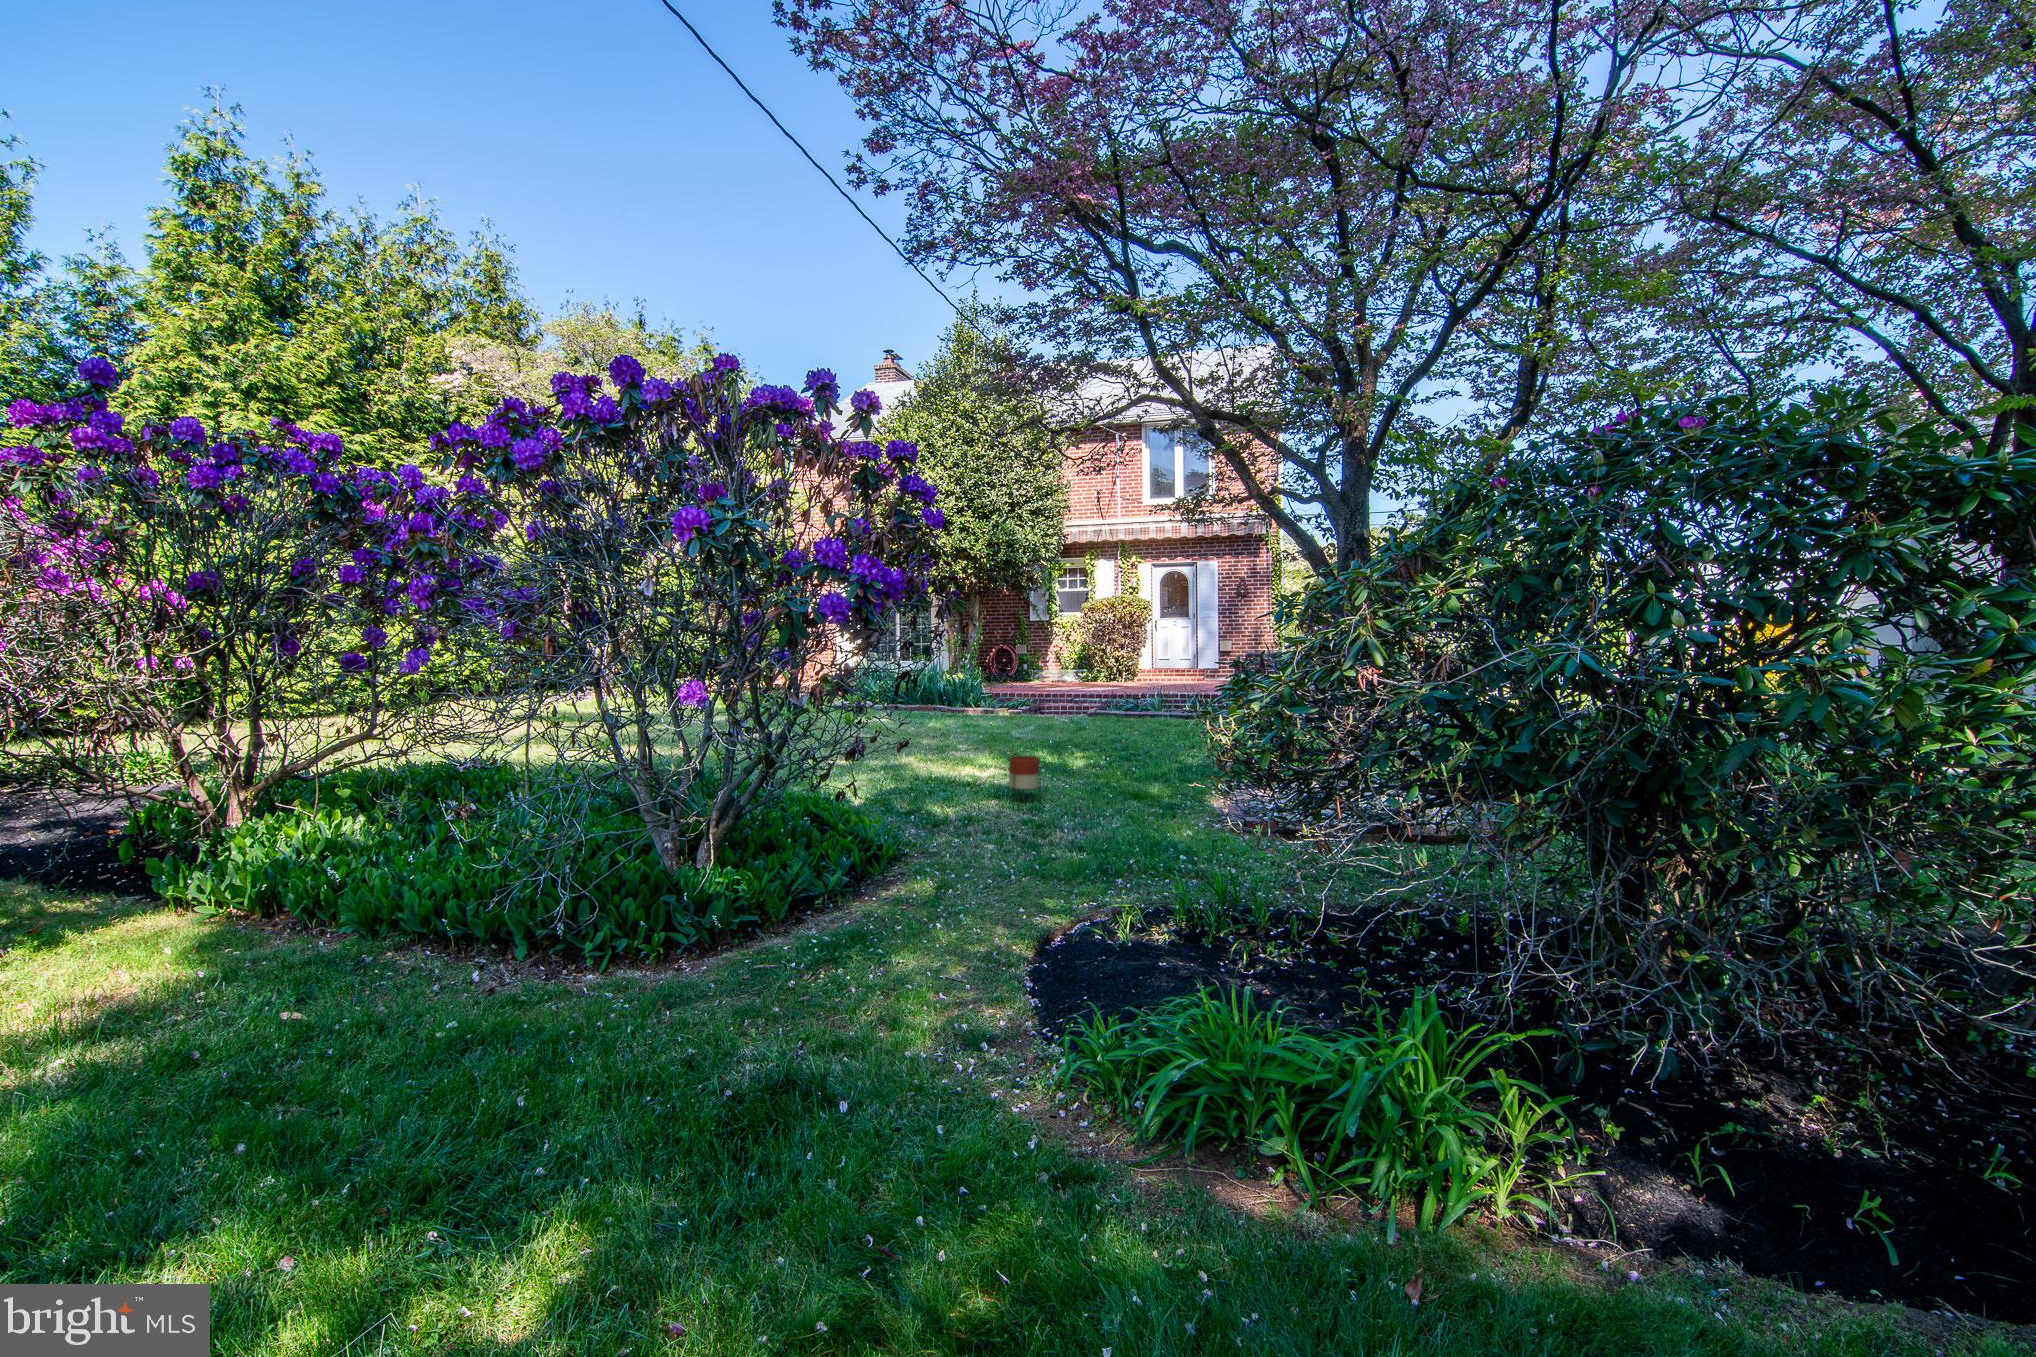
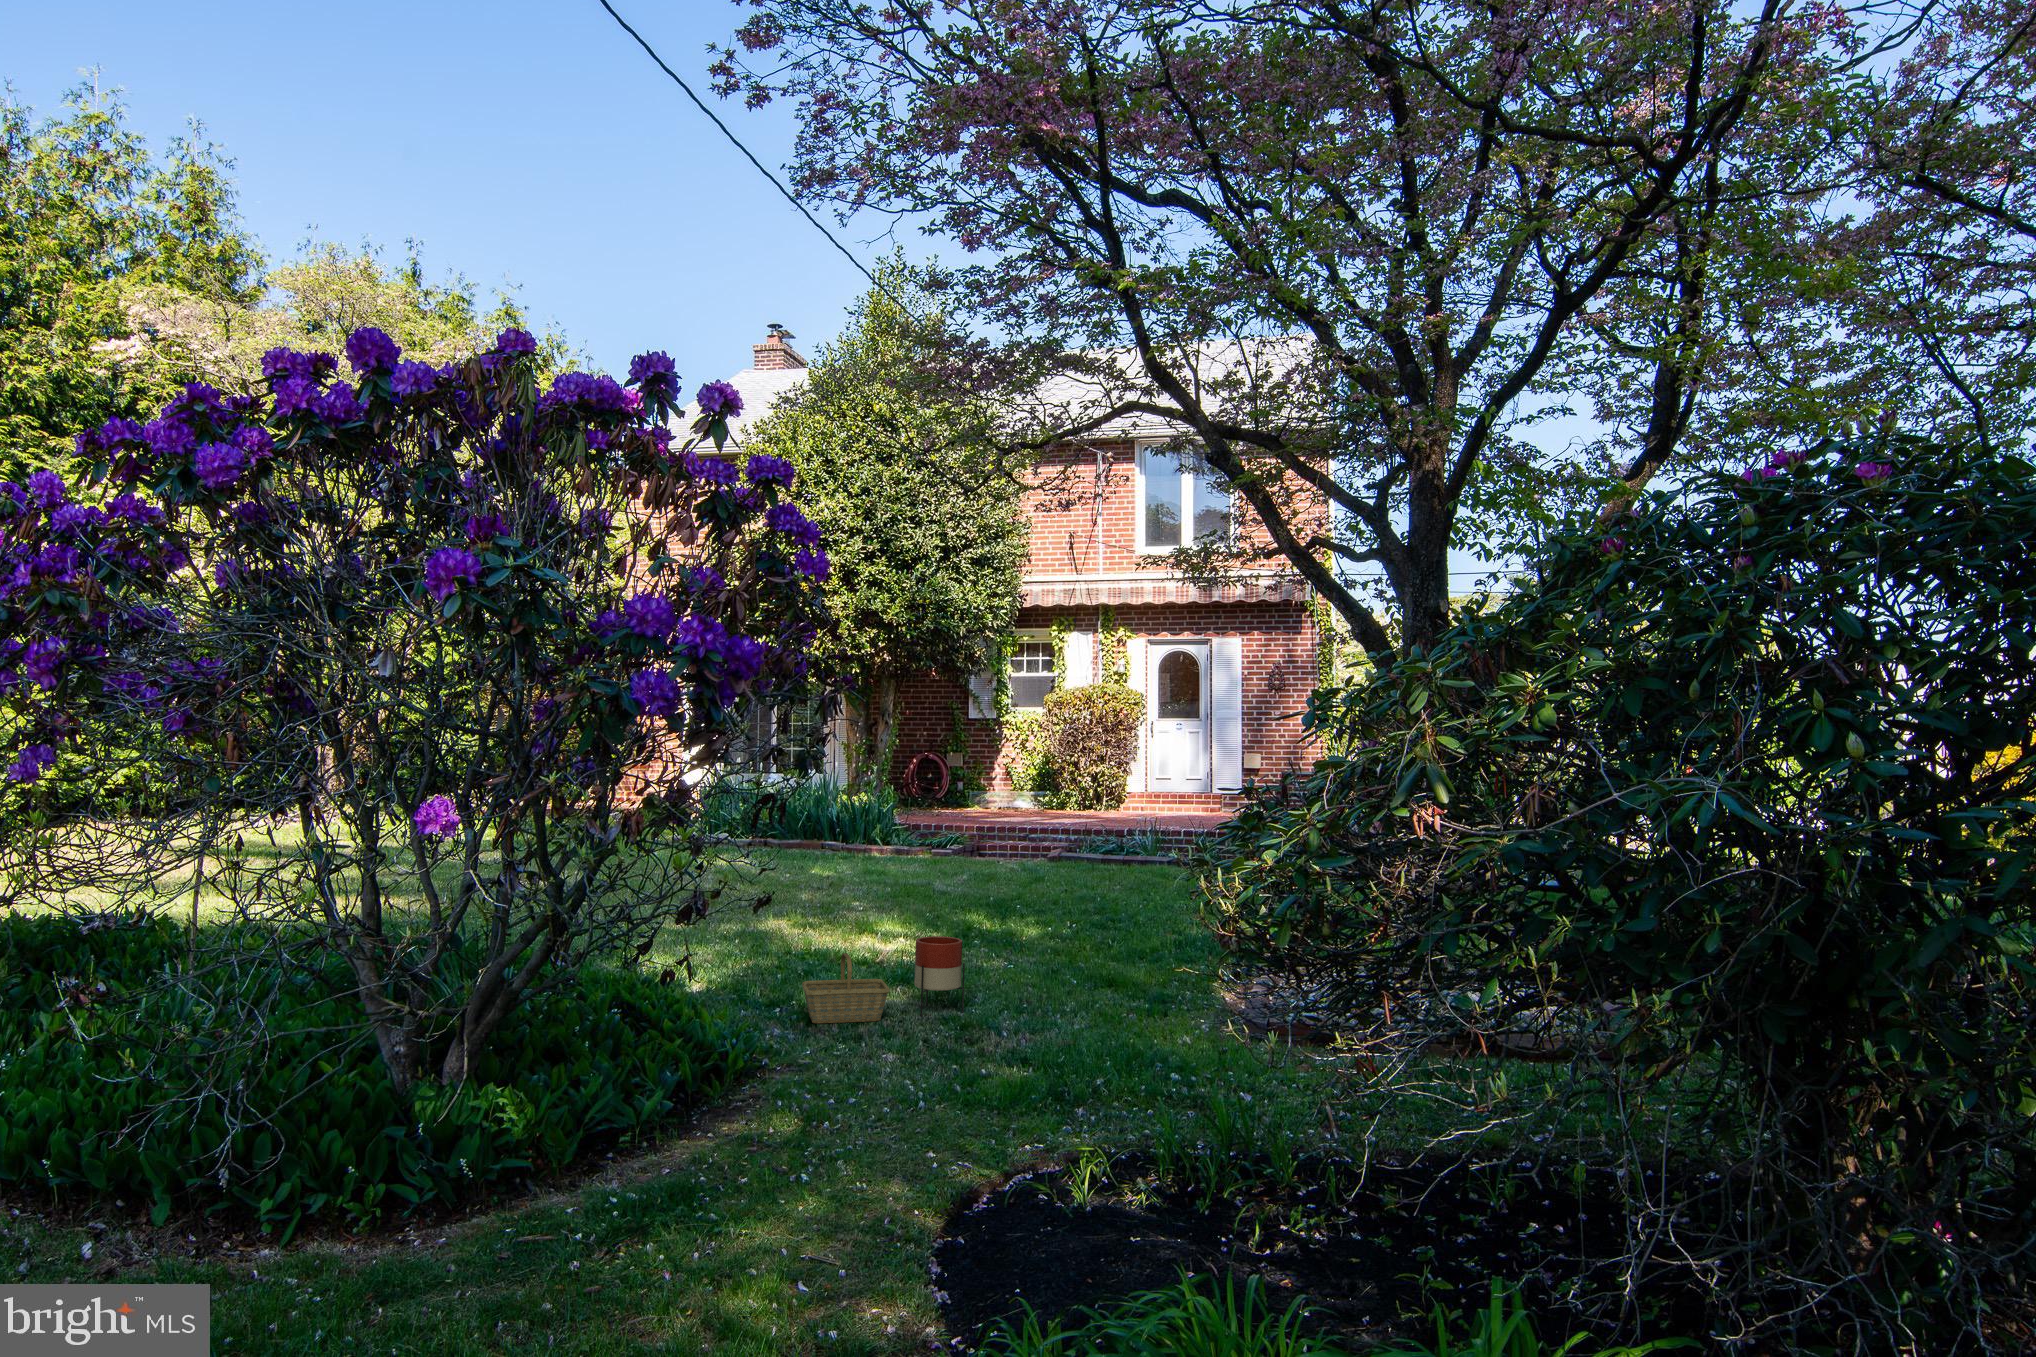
basket: none [937,766,993,810] -> present [802,953,889,1023]

